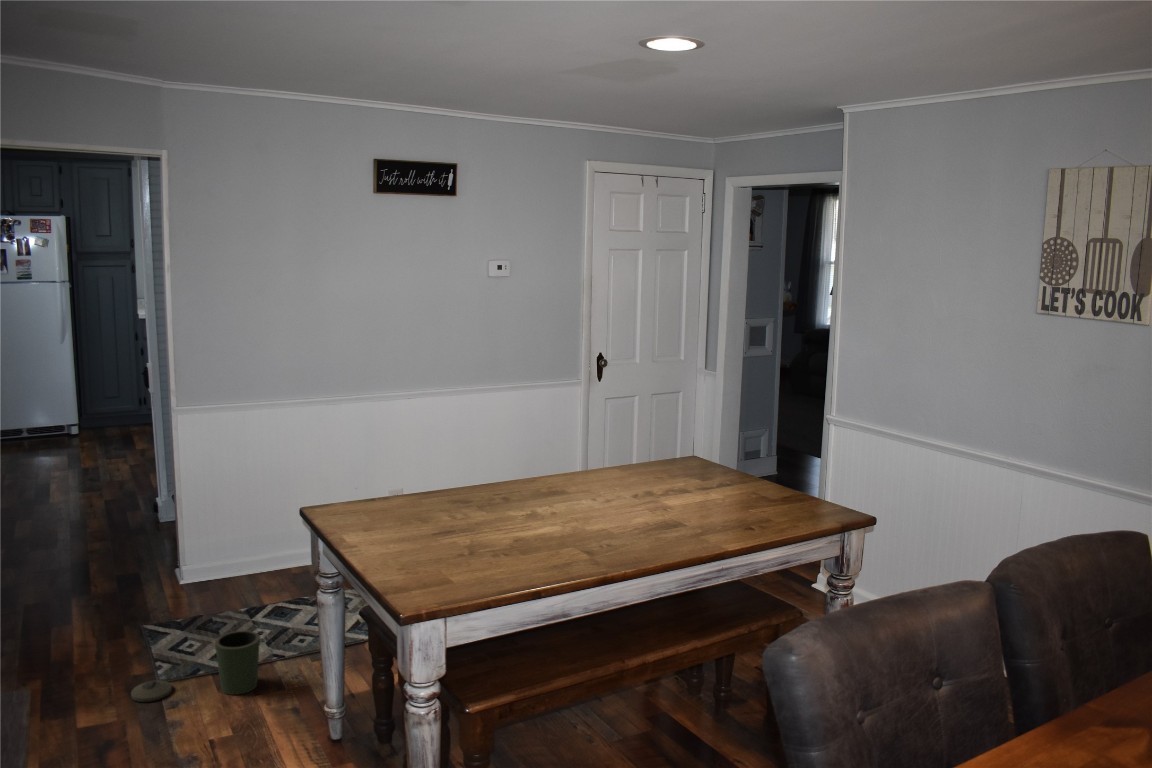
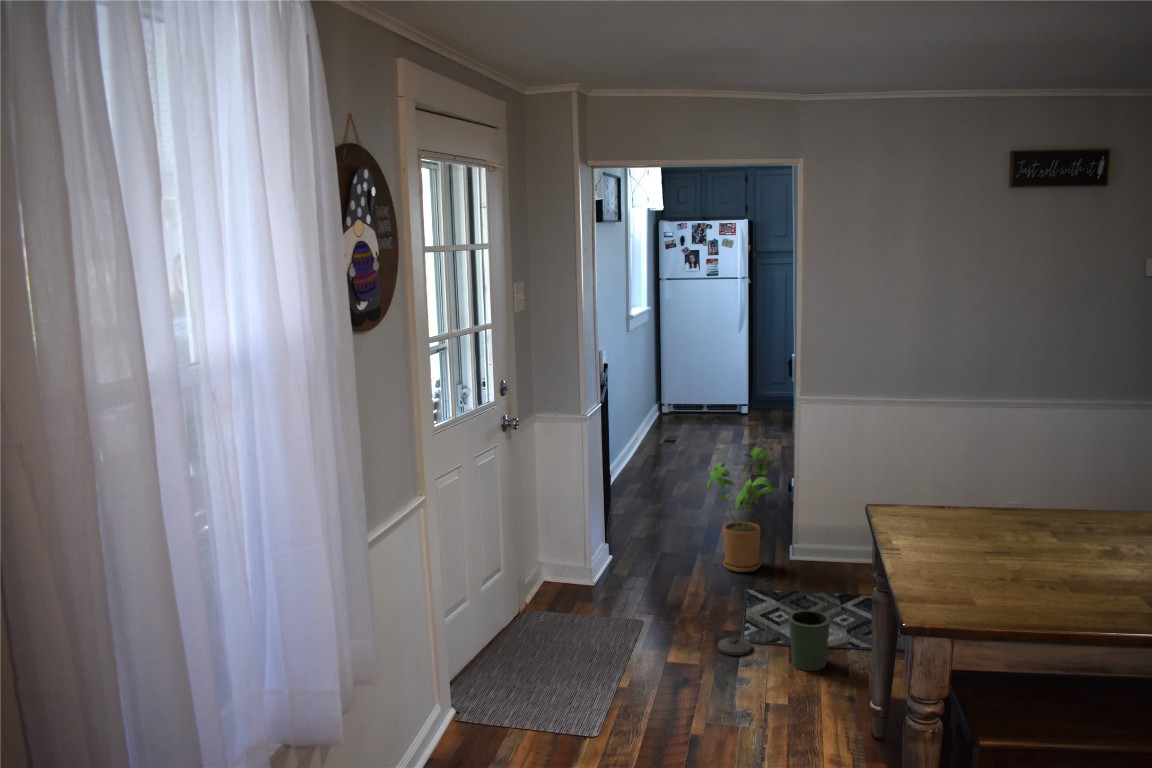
house plant: none [81,470,168,610] -> present [707,448,777,572]

